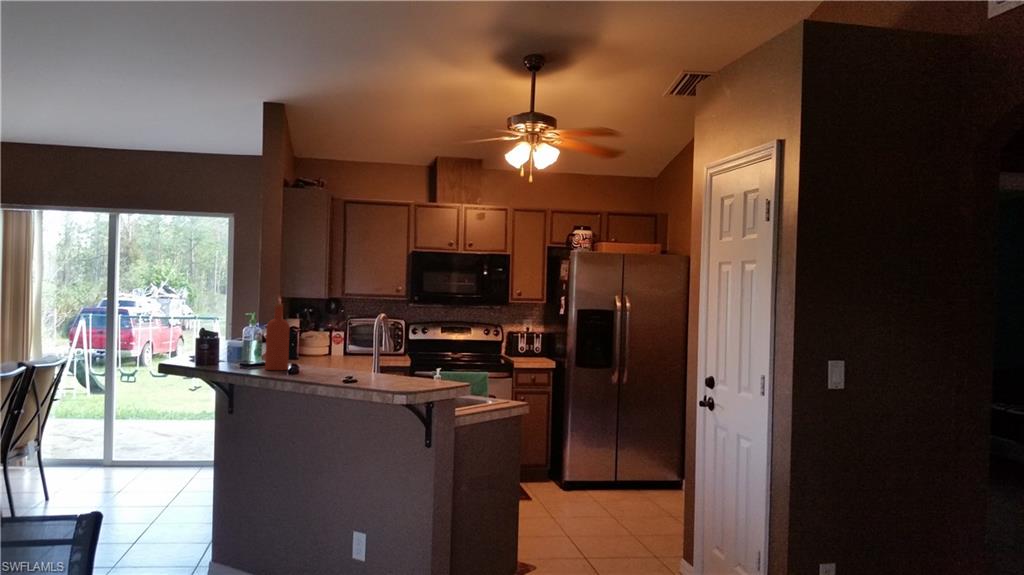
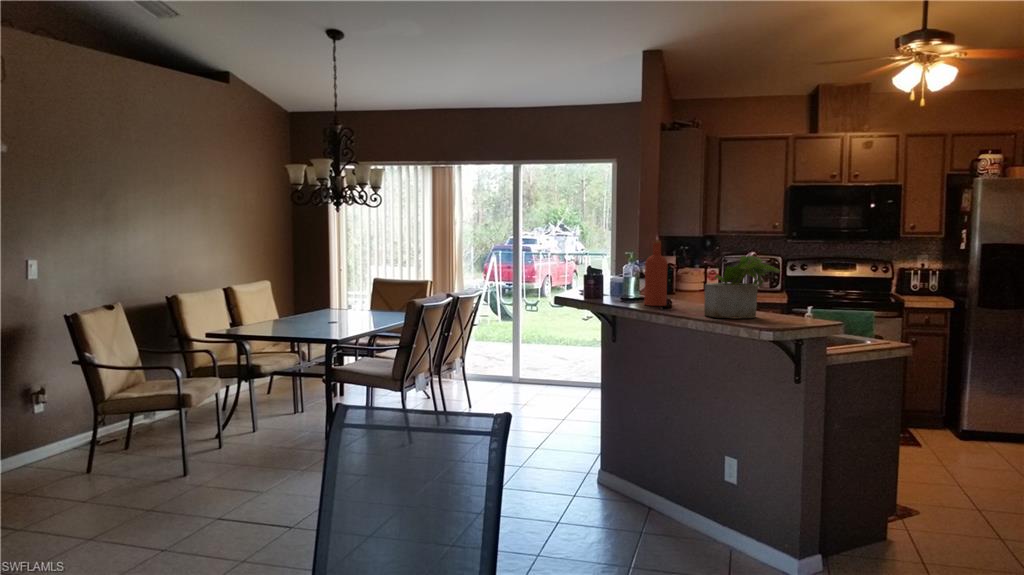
potted plant: none [326,320,396,380] -> present [704,256,780,319]

